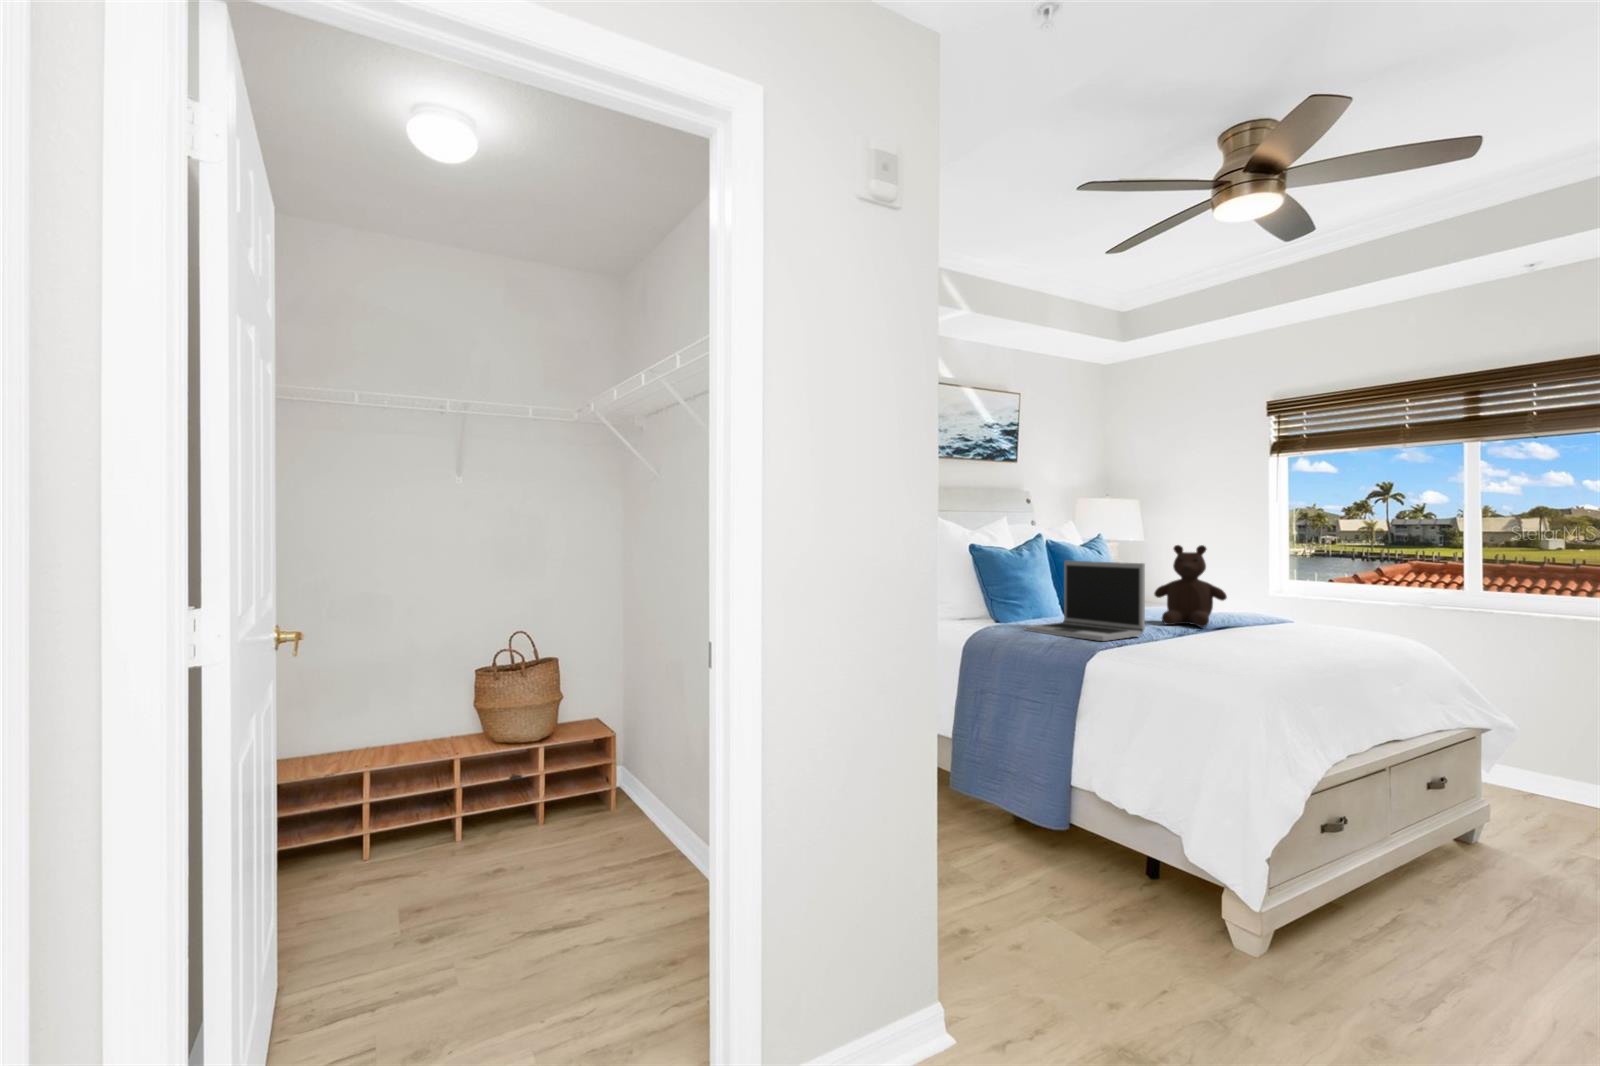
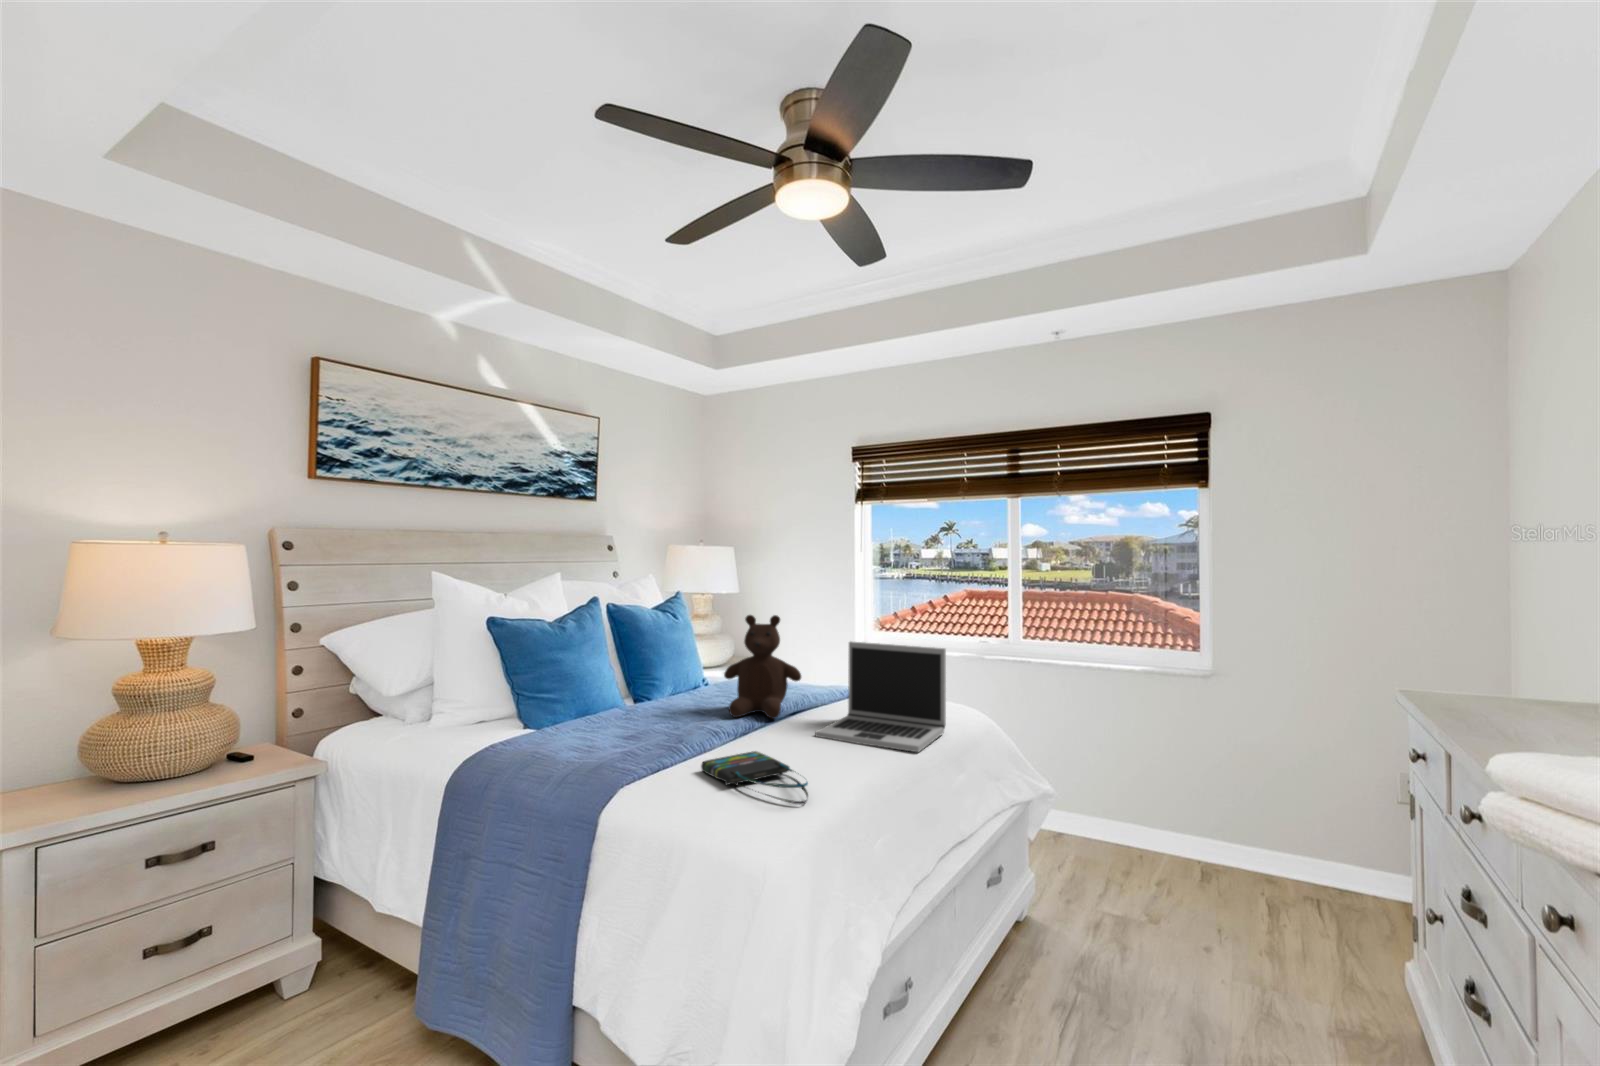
laptop: present [1025,561,1145,641] -> present [815,642,946,752]
tote bag: none [1156,634,1249,658] -> present [701,751,808,805]

